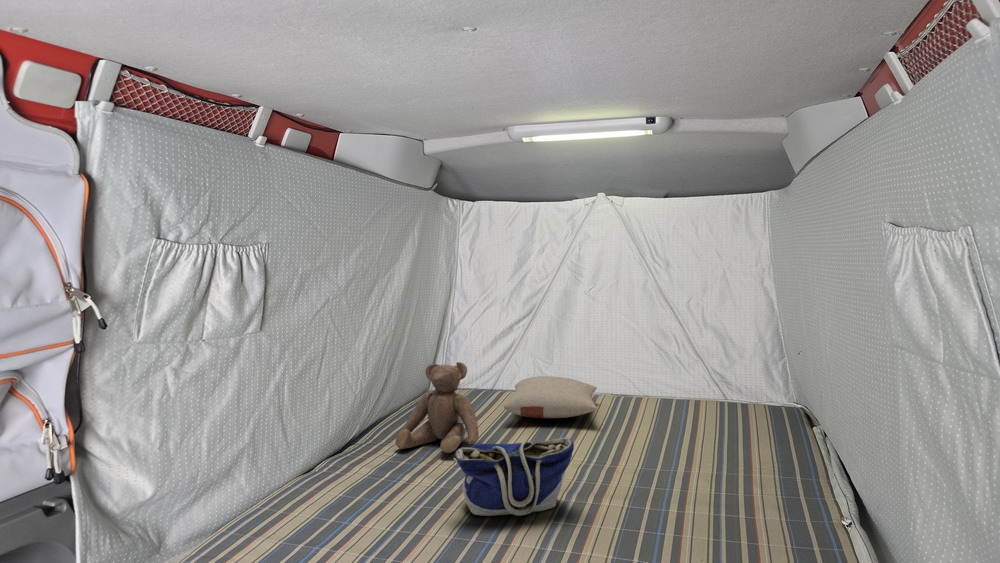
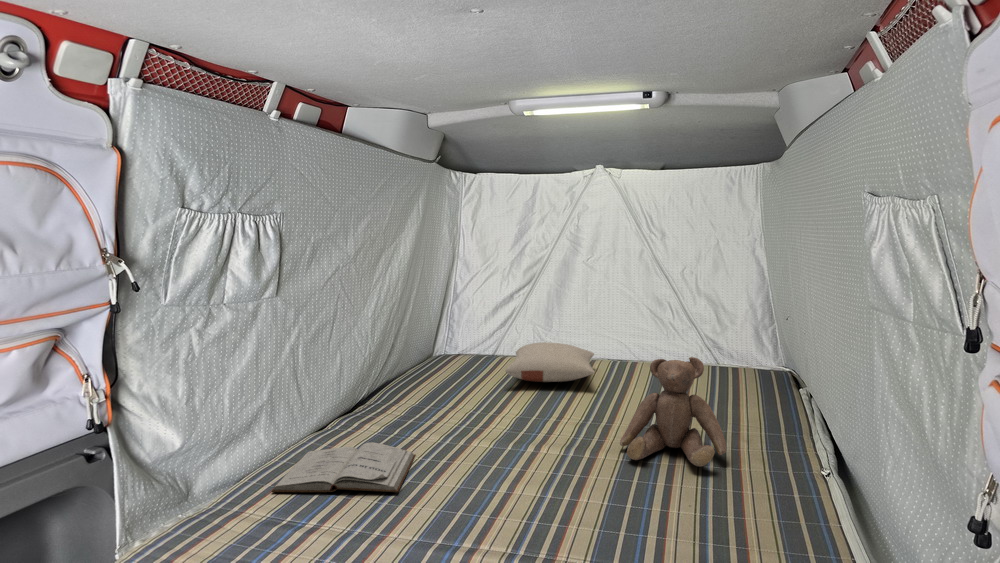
teddy bear: present [395,362,478,453] -> present [620,357,727,466]
tote bag: present [454,437,574,516] -> none [460,396,573,468]
book: none [250,487,407,544] -> present [272,442,416,492]

